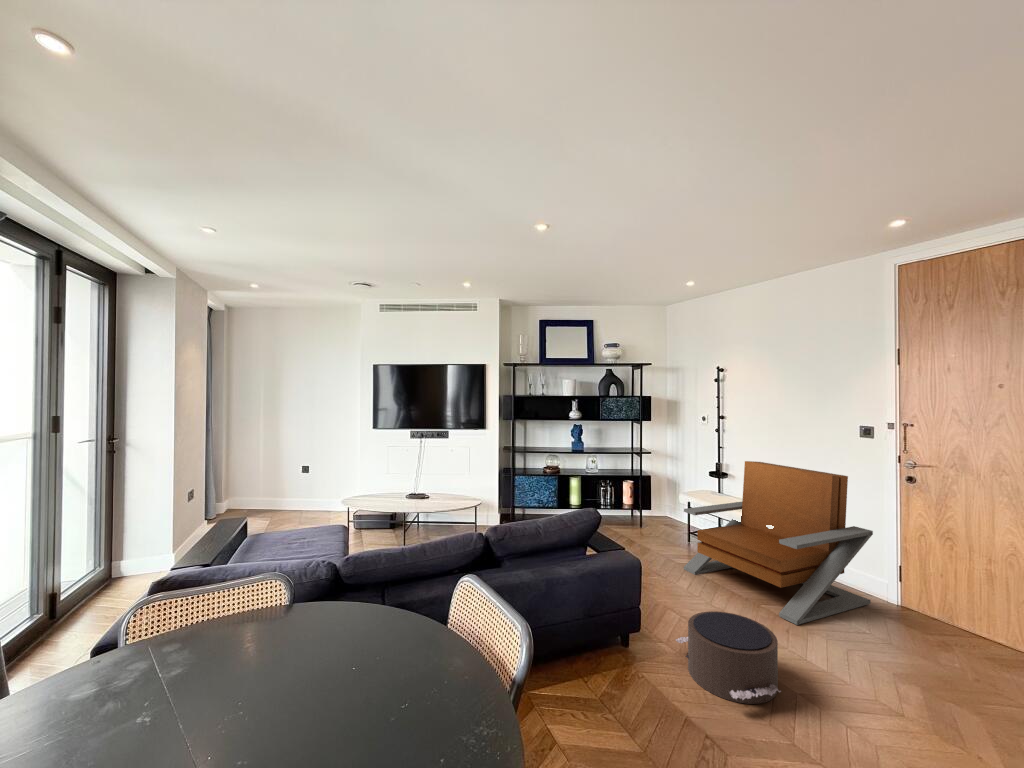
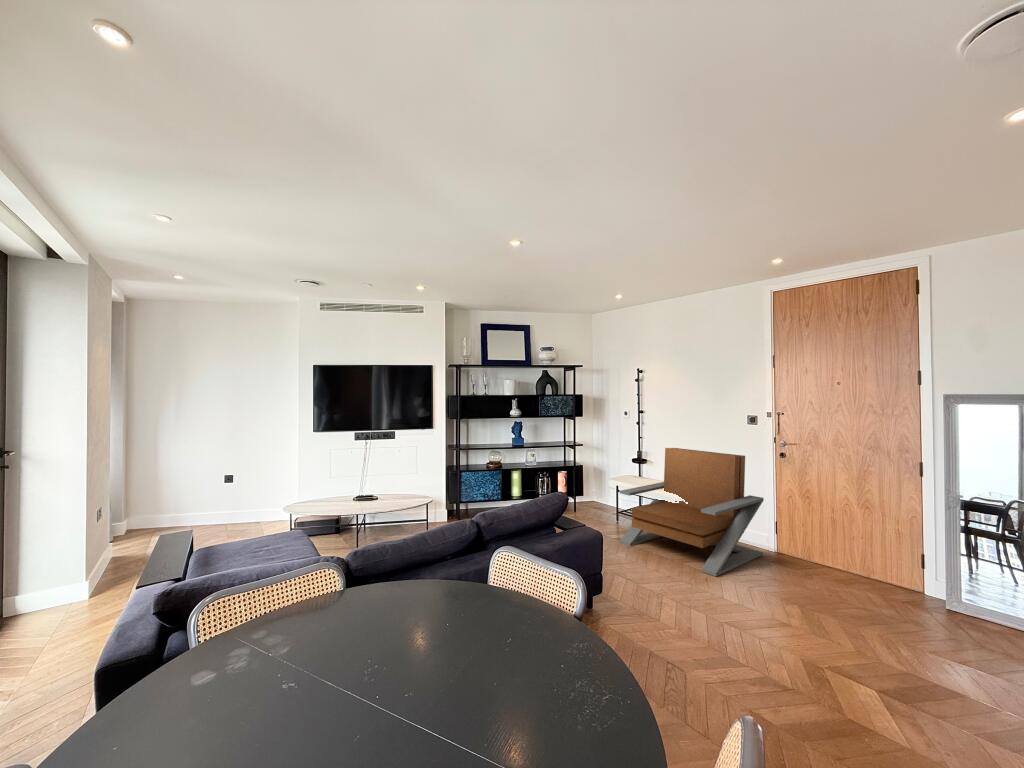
pouf: present [676,611,781,704] -> none [632,570,720,637]

